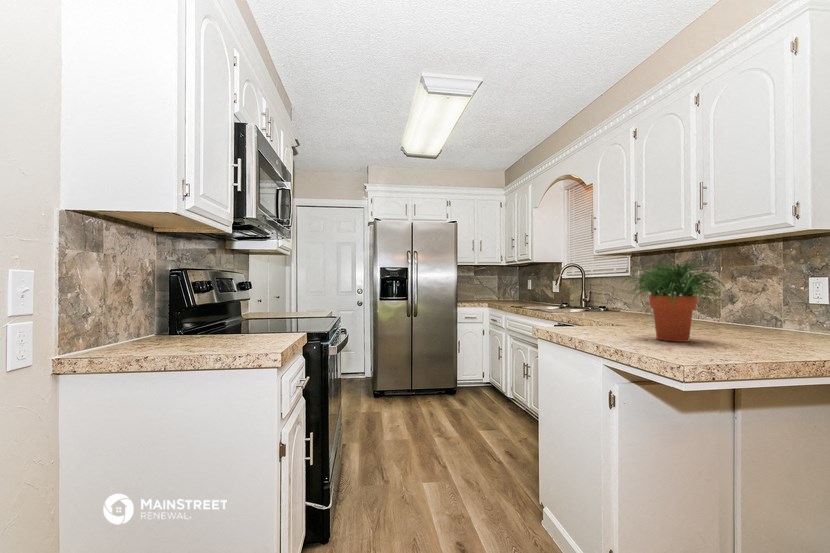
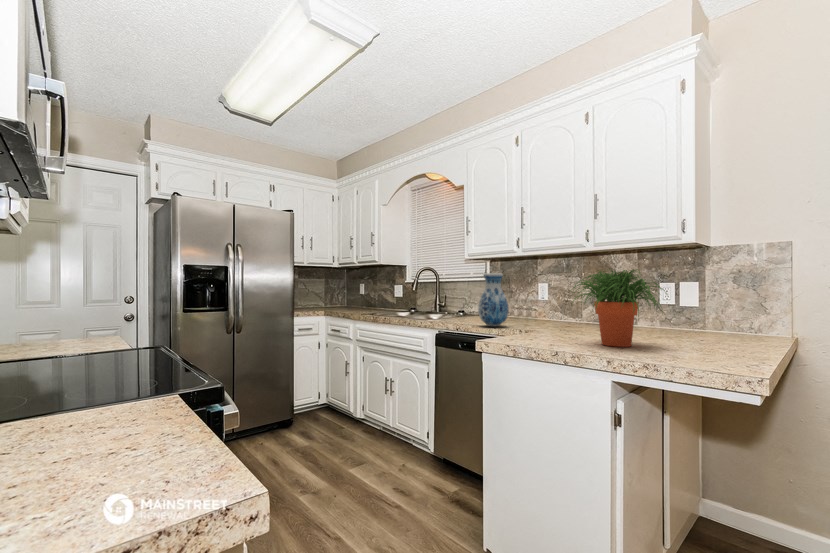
vase: none [585,269,617,320] -> present [478,273,509,326]

